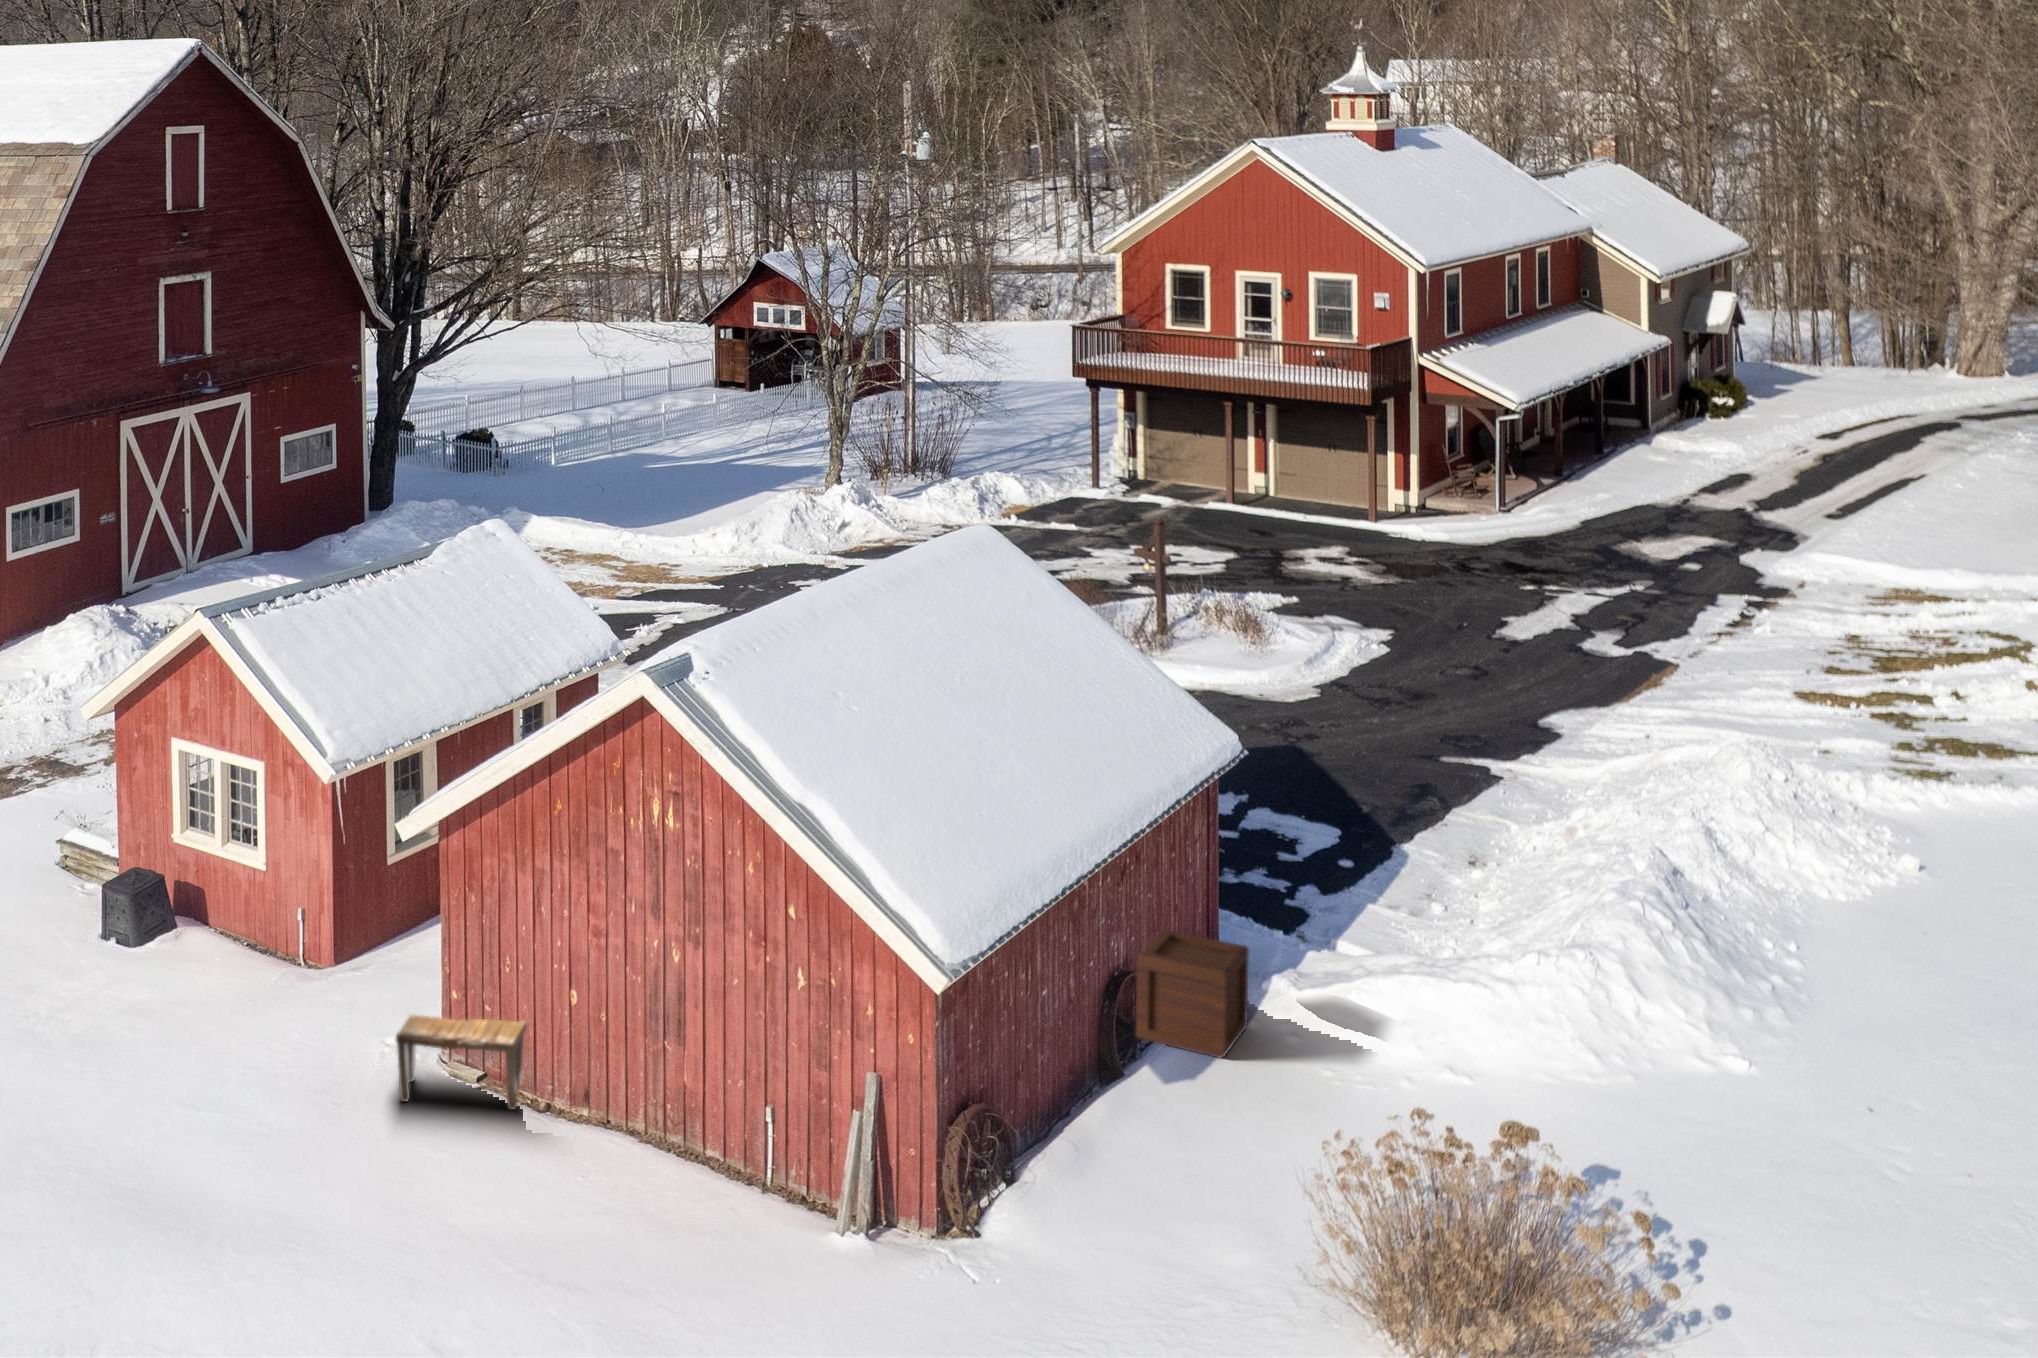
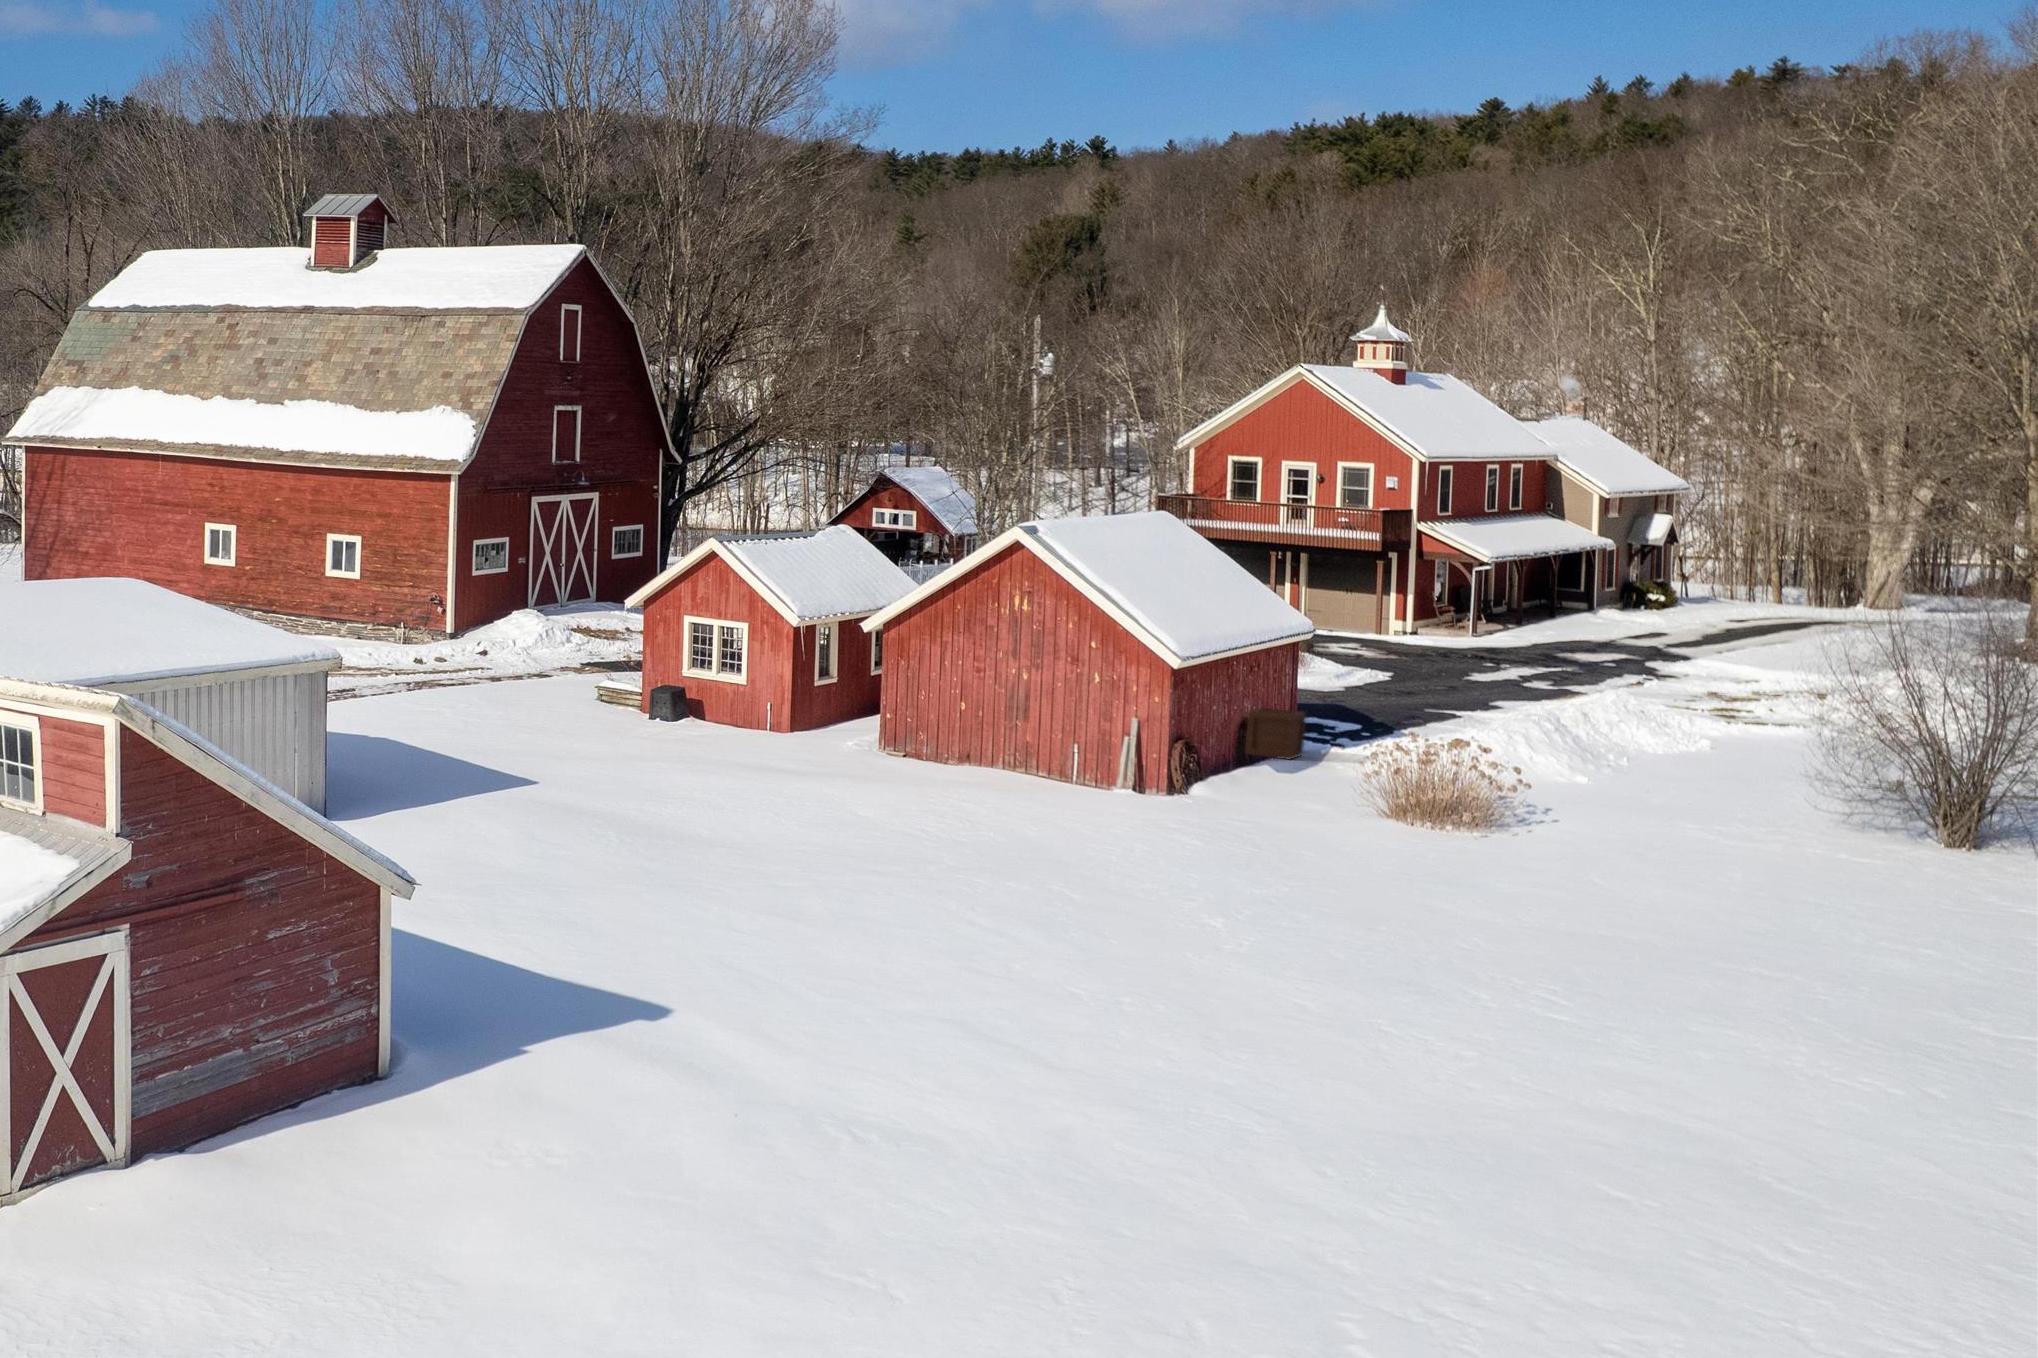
bench: present [396,1014,527,1110] -> none [875,713,941,753]

